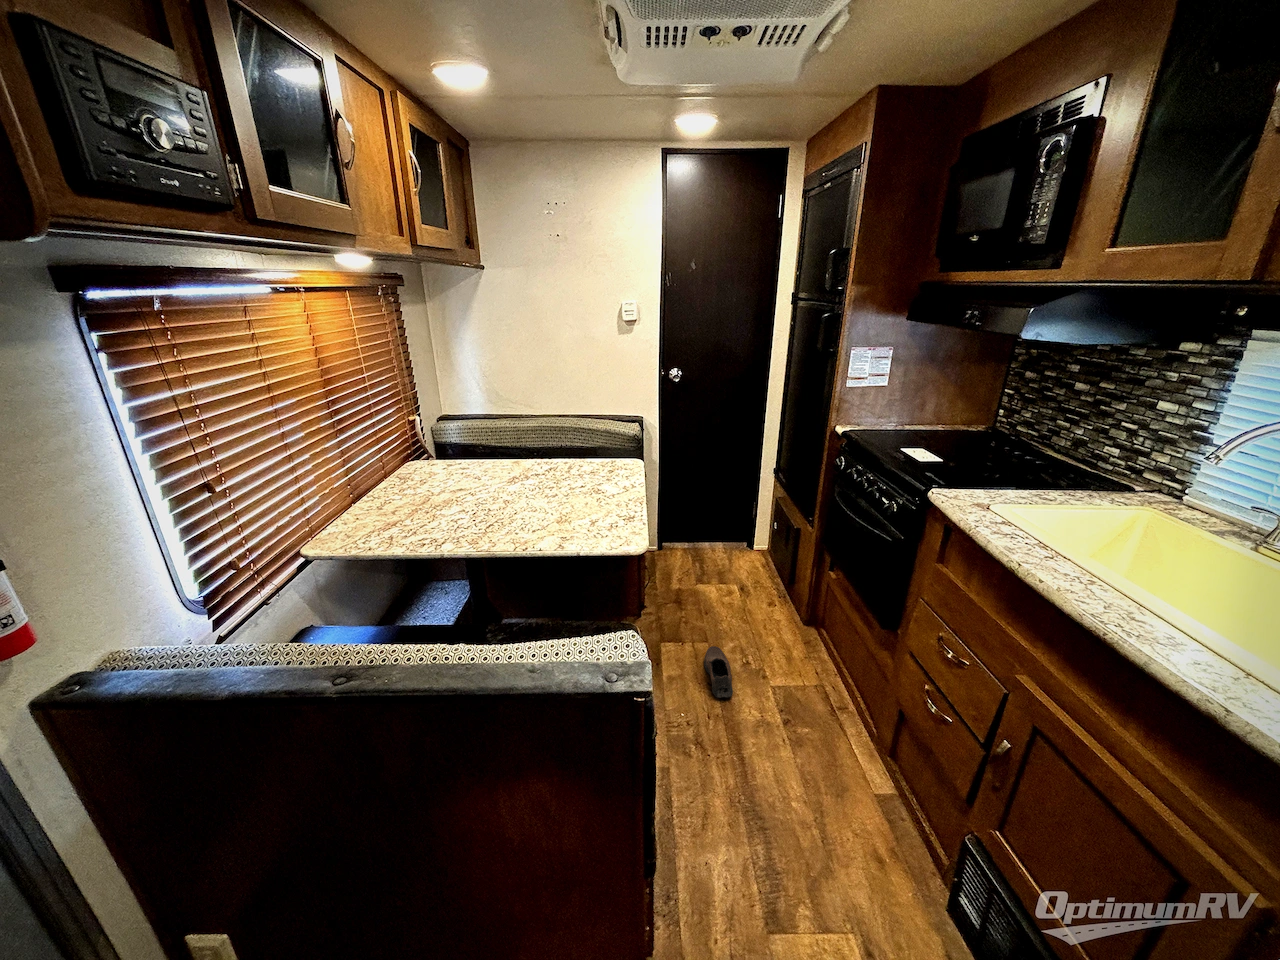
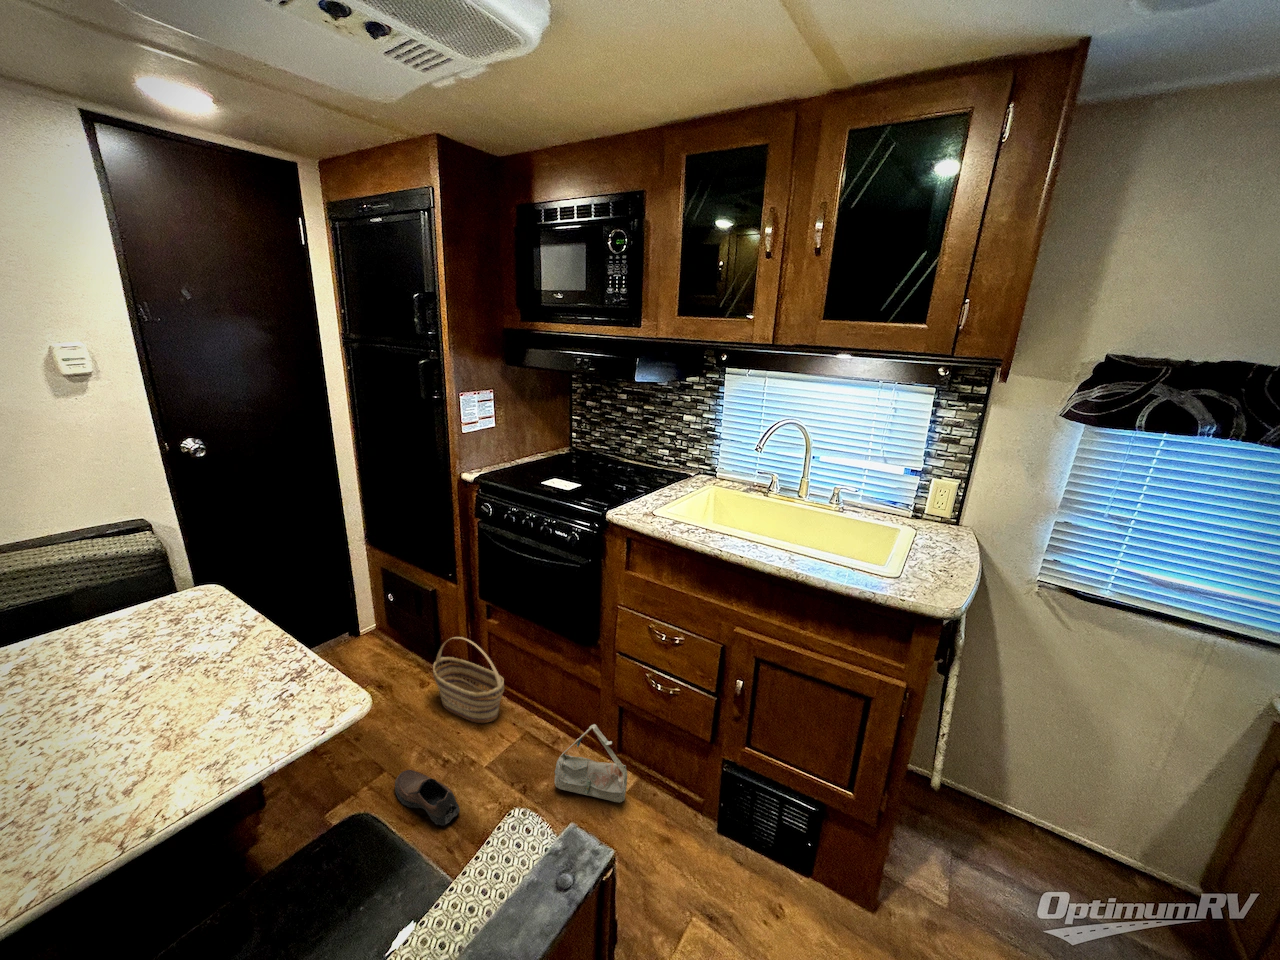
basket: none [773,572,821,659] -> present [433,637,504,723]
bag: none [811,701,876,797] -> present [555,724,627,803]

